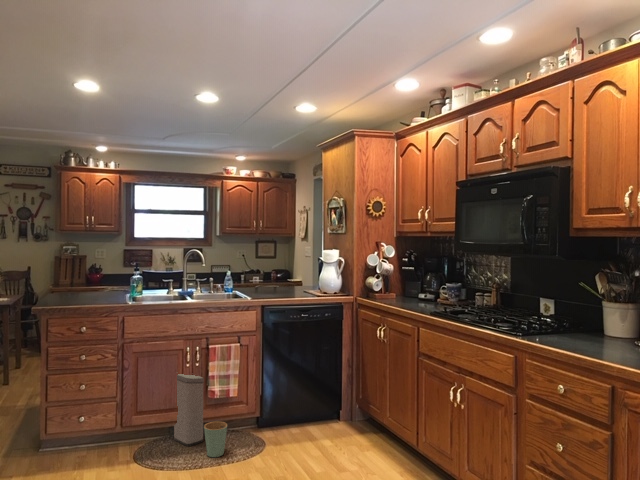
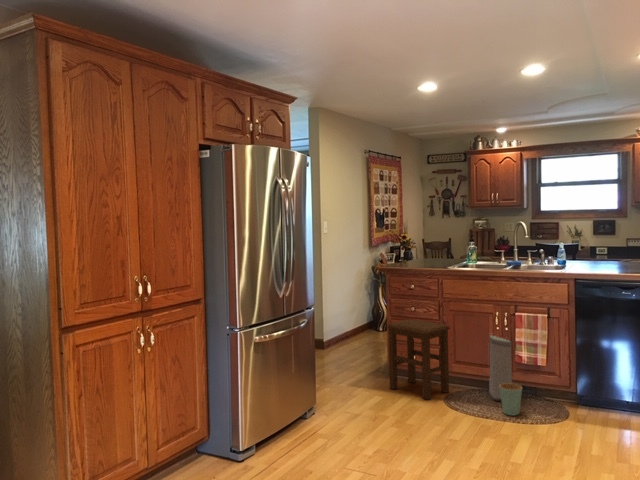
stool: none [52,372,134,471] -> present [387,320,450,400]

